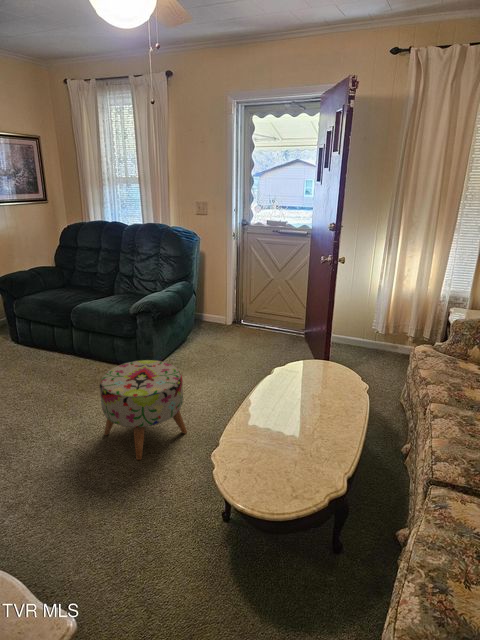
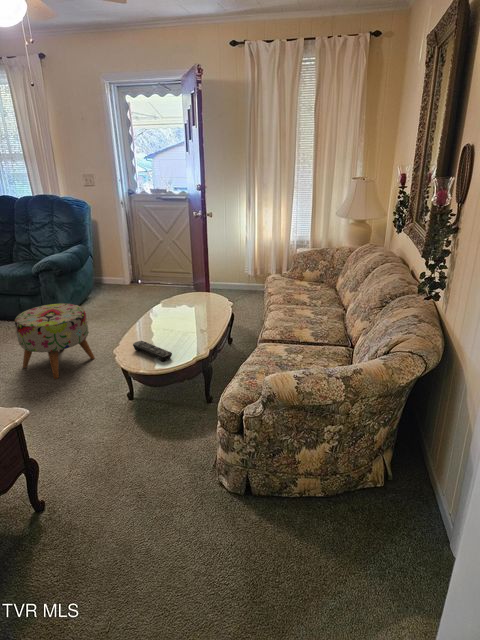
remote control: none [240,448,296,496] -> present [133,341,172,362]

